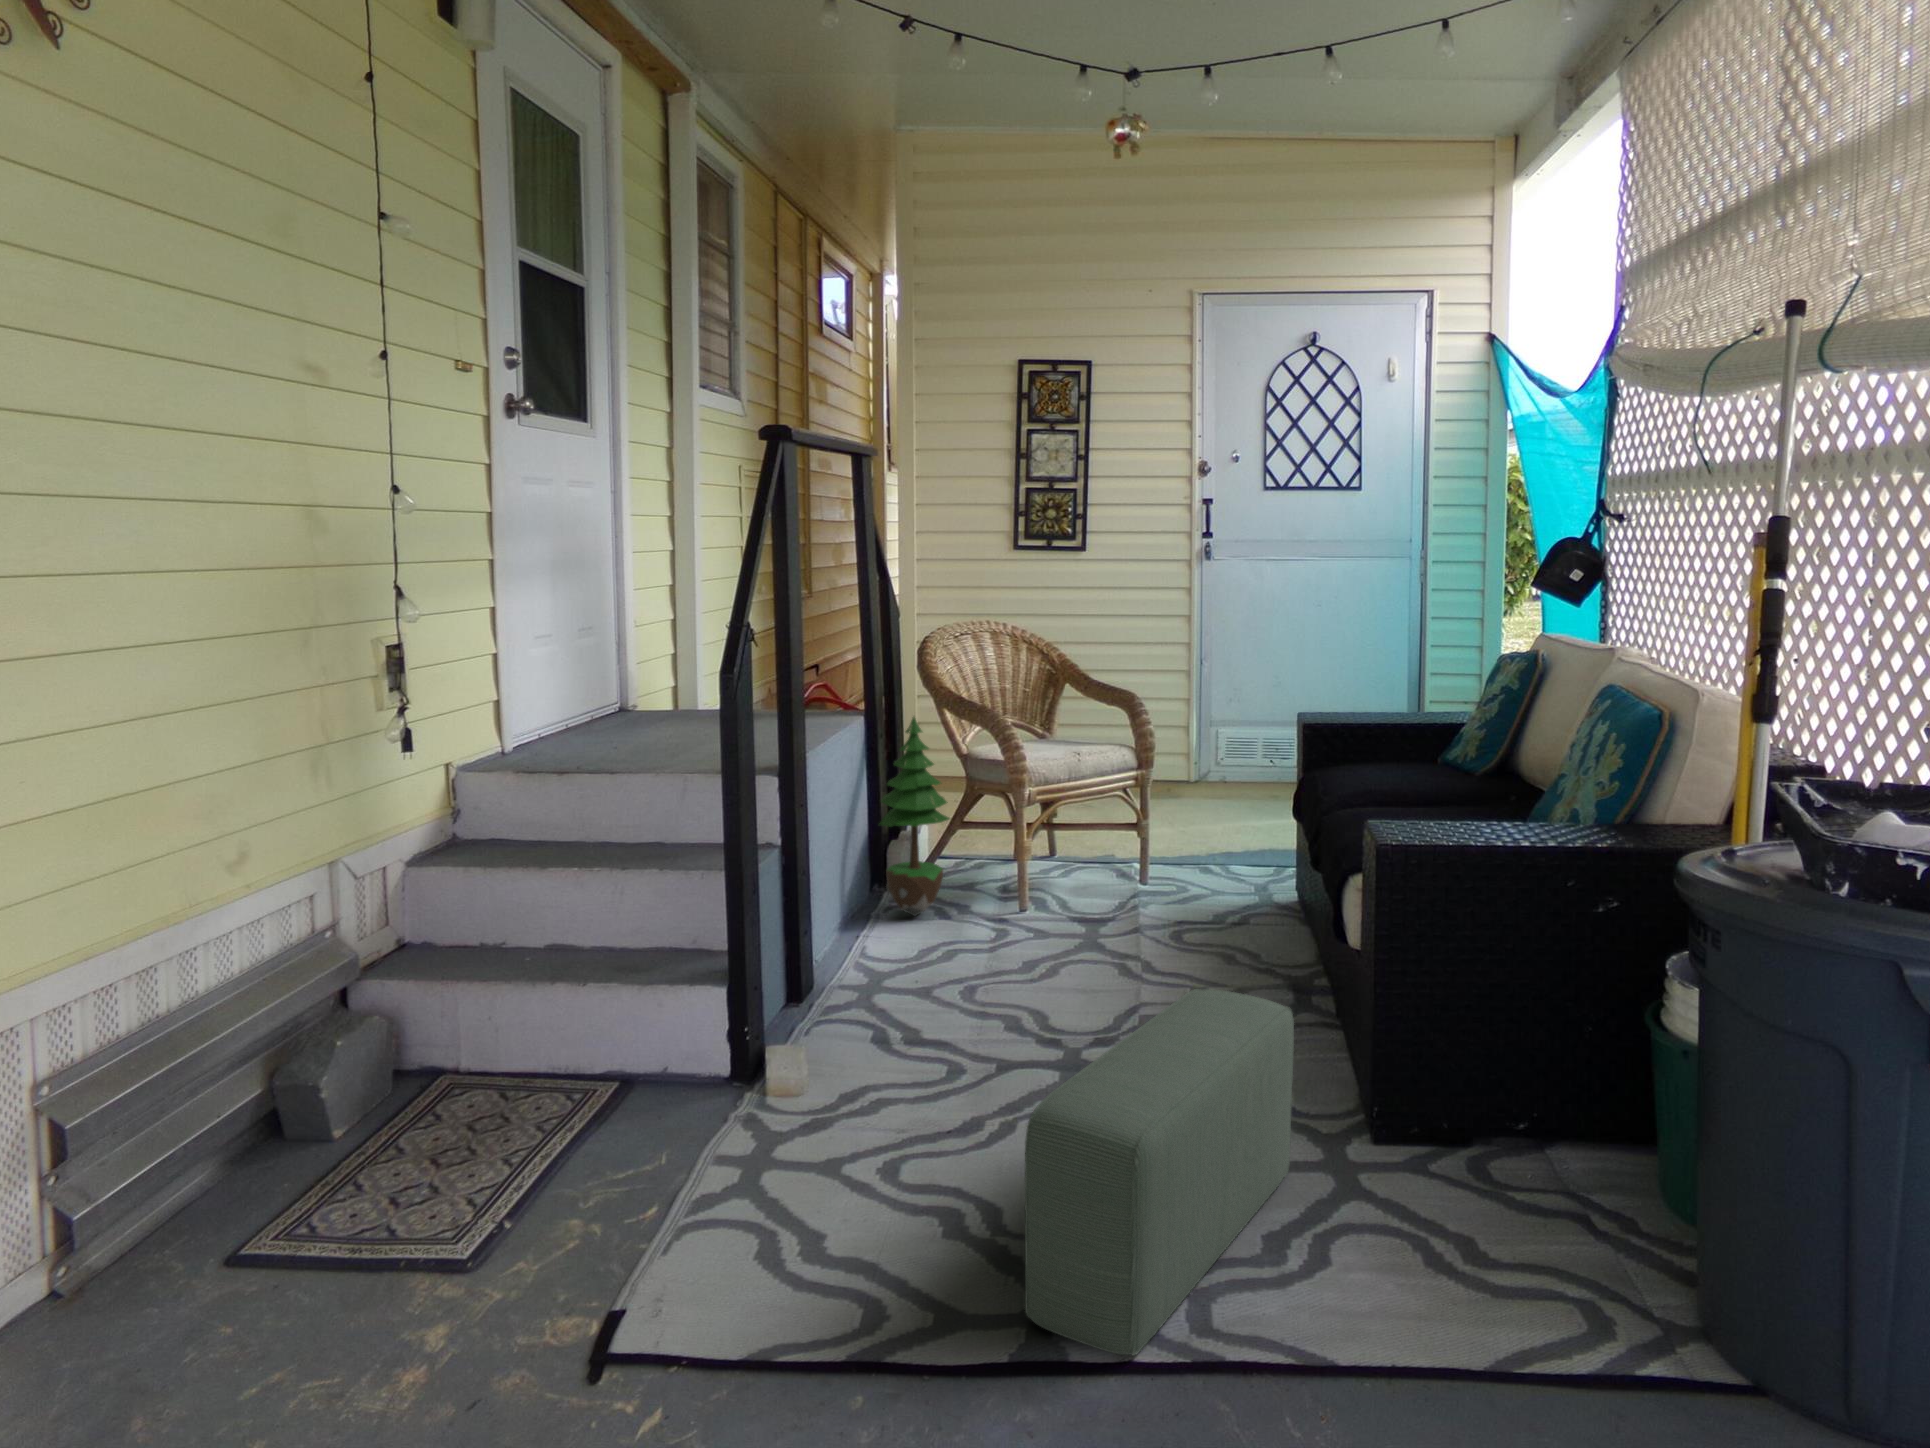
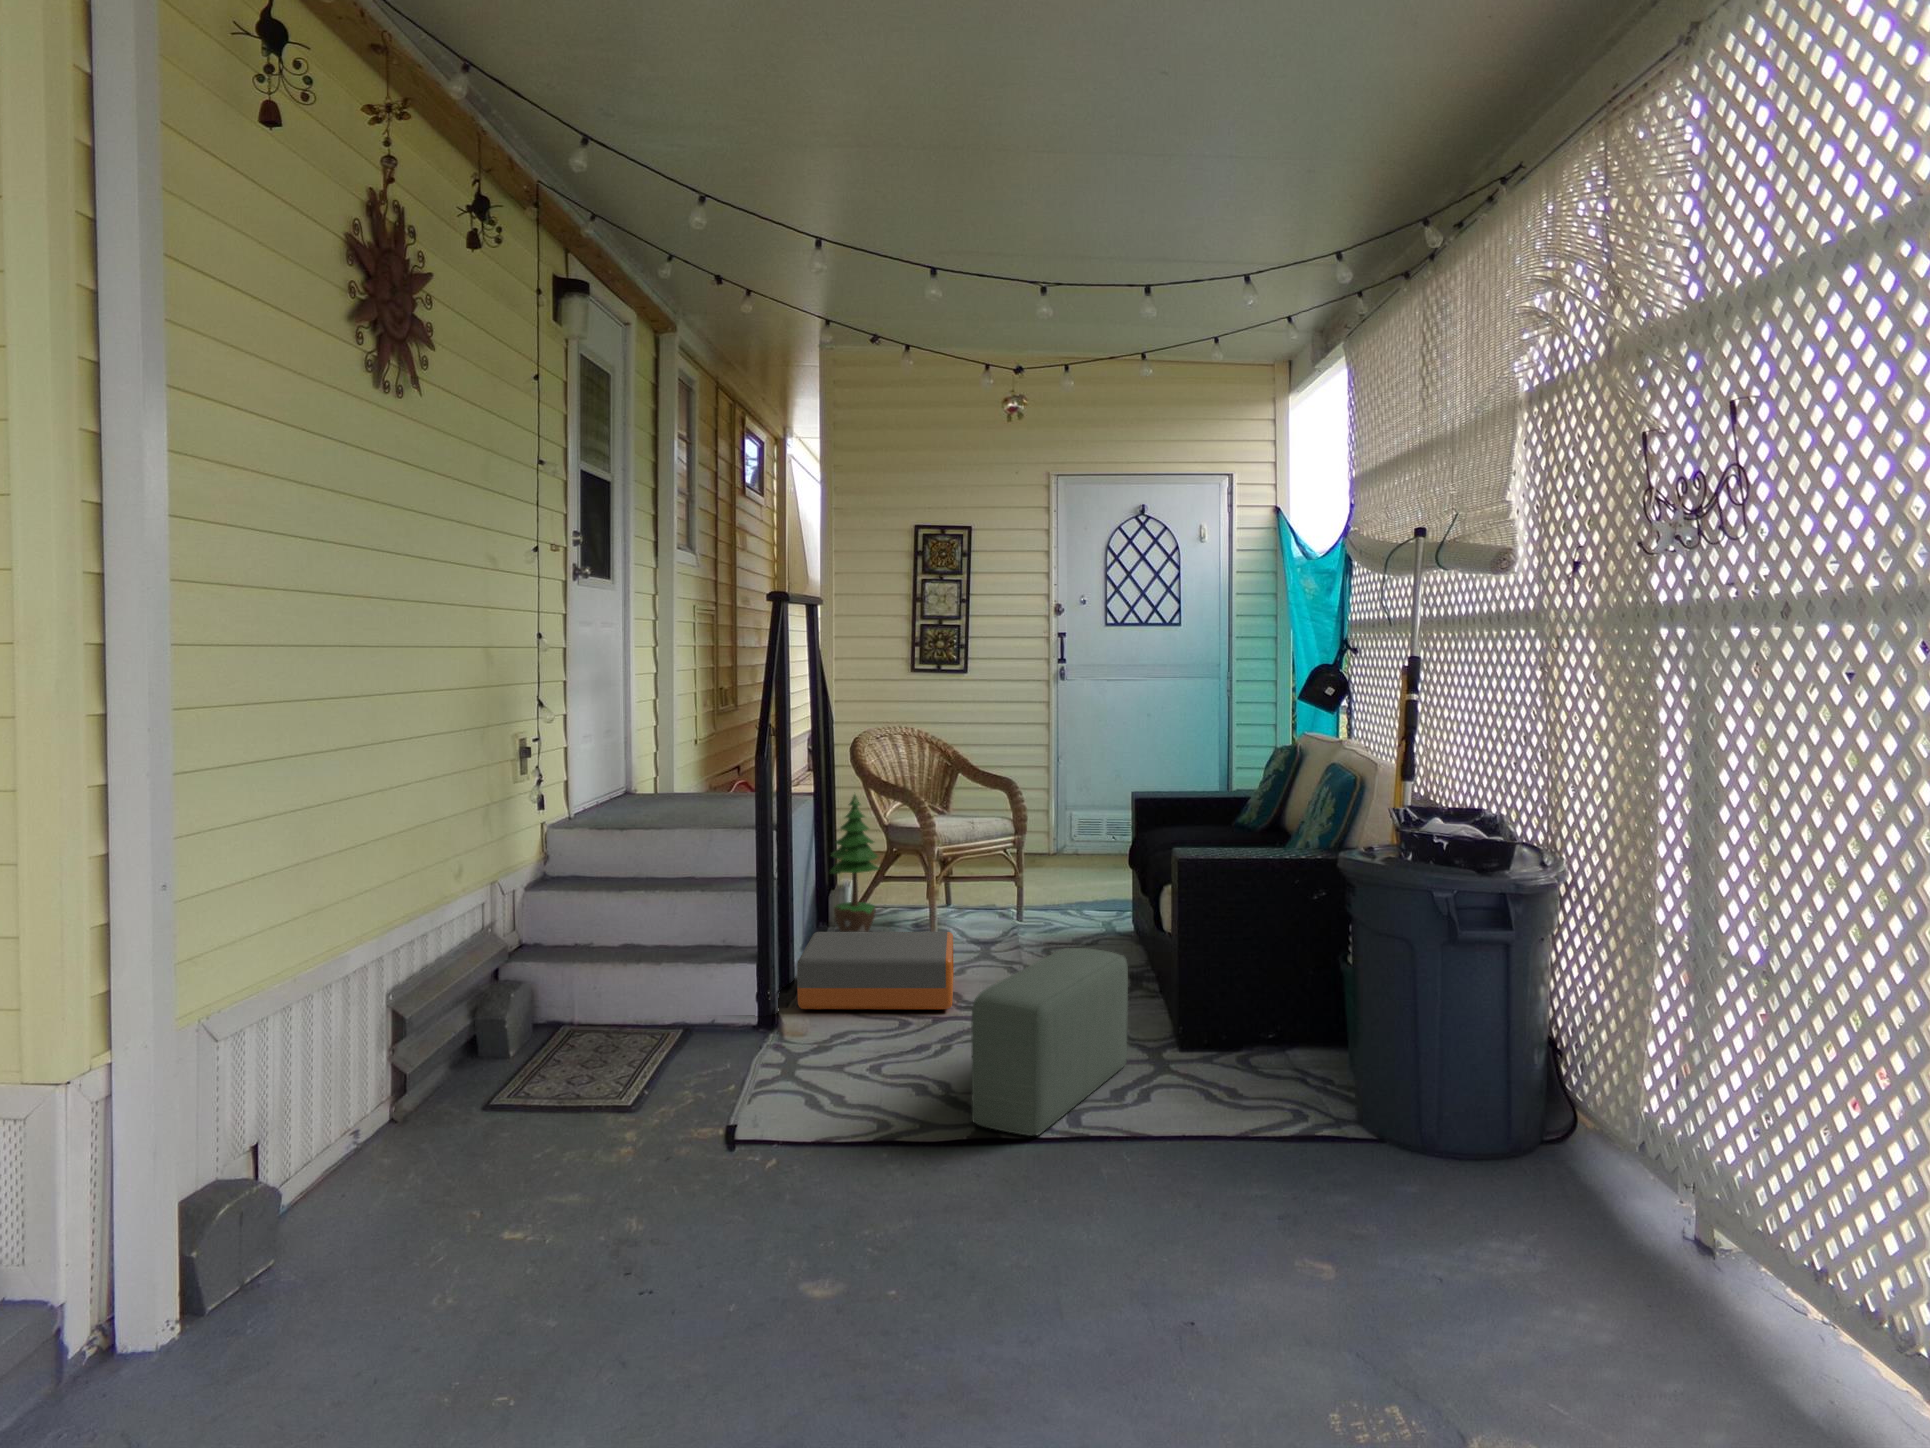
storage box: none [802,917,1039,1048] -> present [797,932,954,1009]

